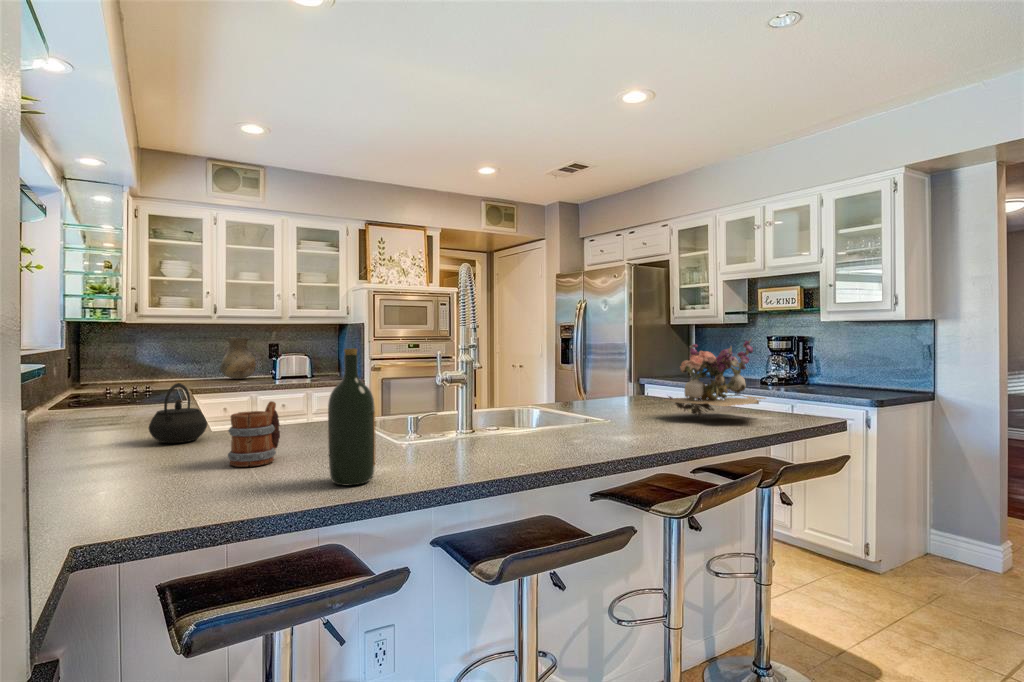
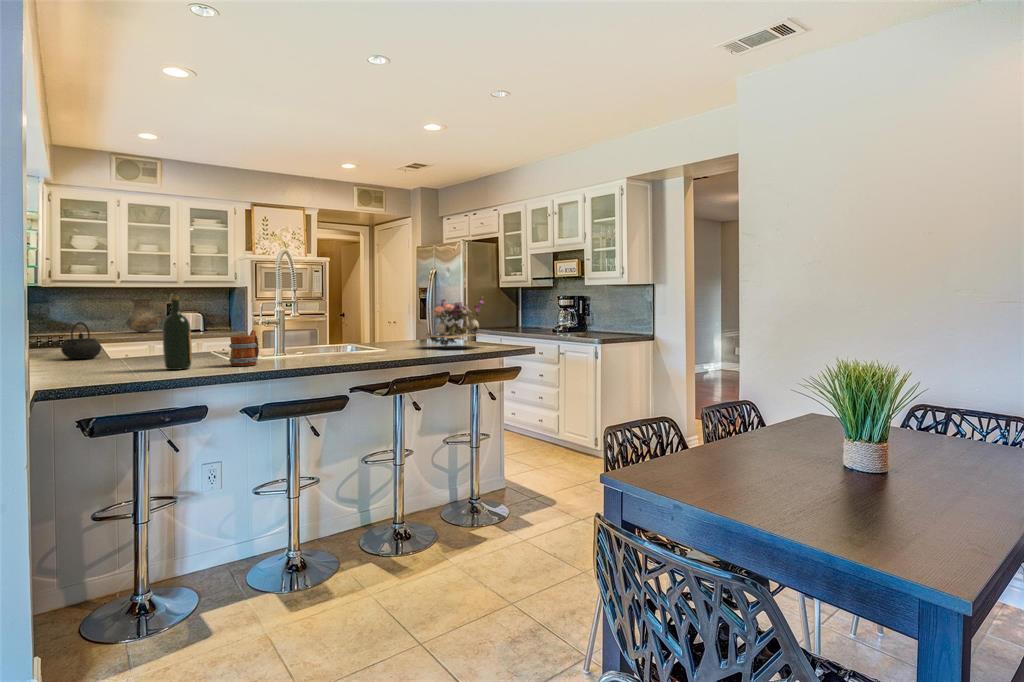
mug: present [228,401,280,467] -> present [229,330,259,366]

